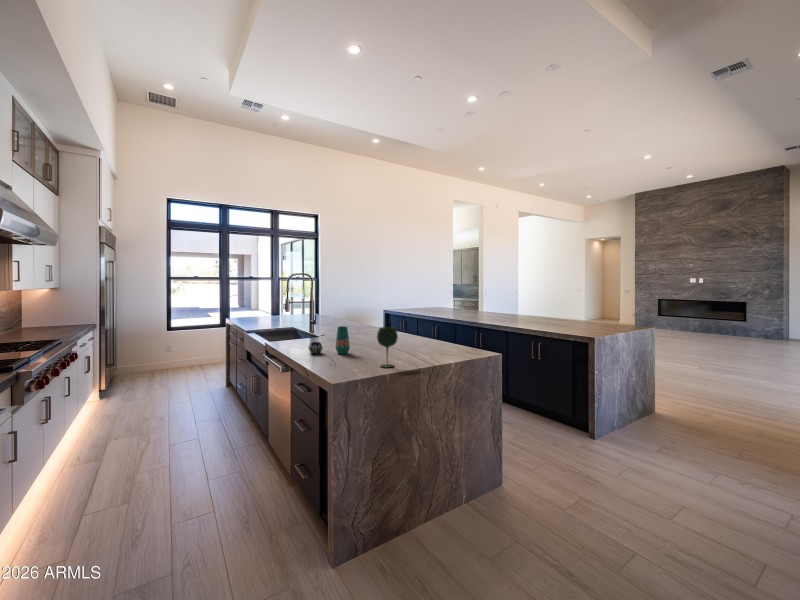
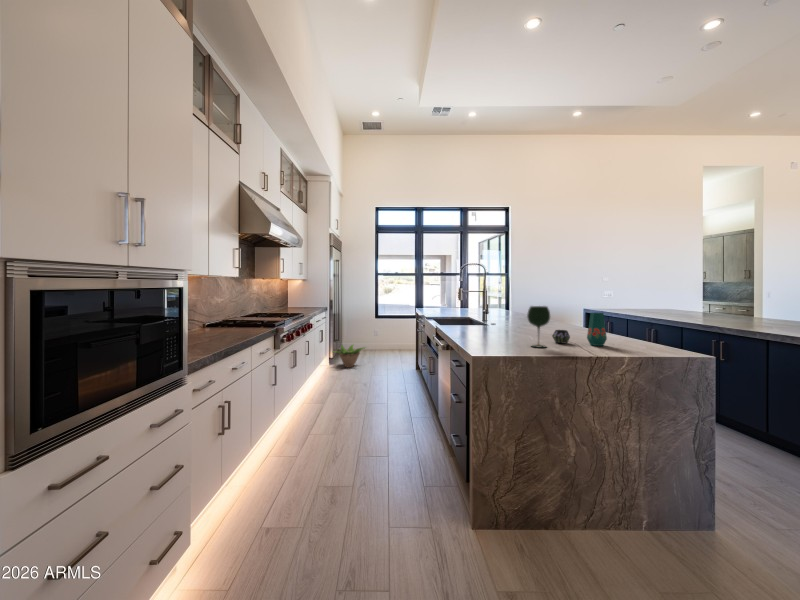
vase: present [308,326,350,354] -> present [552,313,607,346]
decorative plant: none [102,368,159,399] -> present [336,345,365,367]

